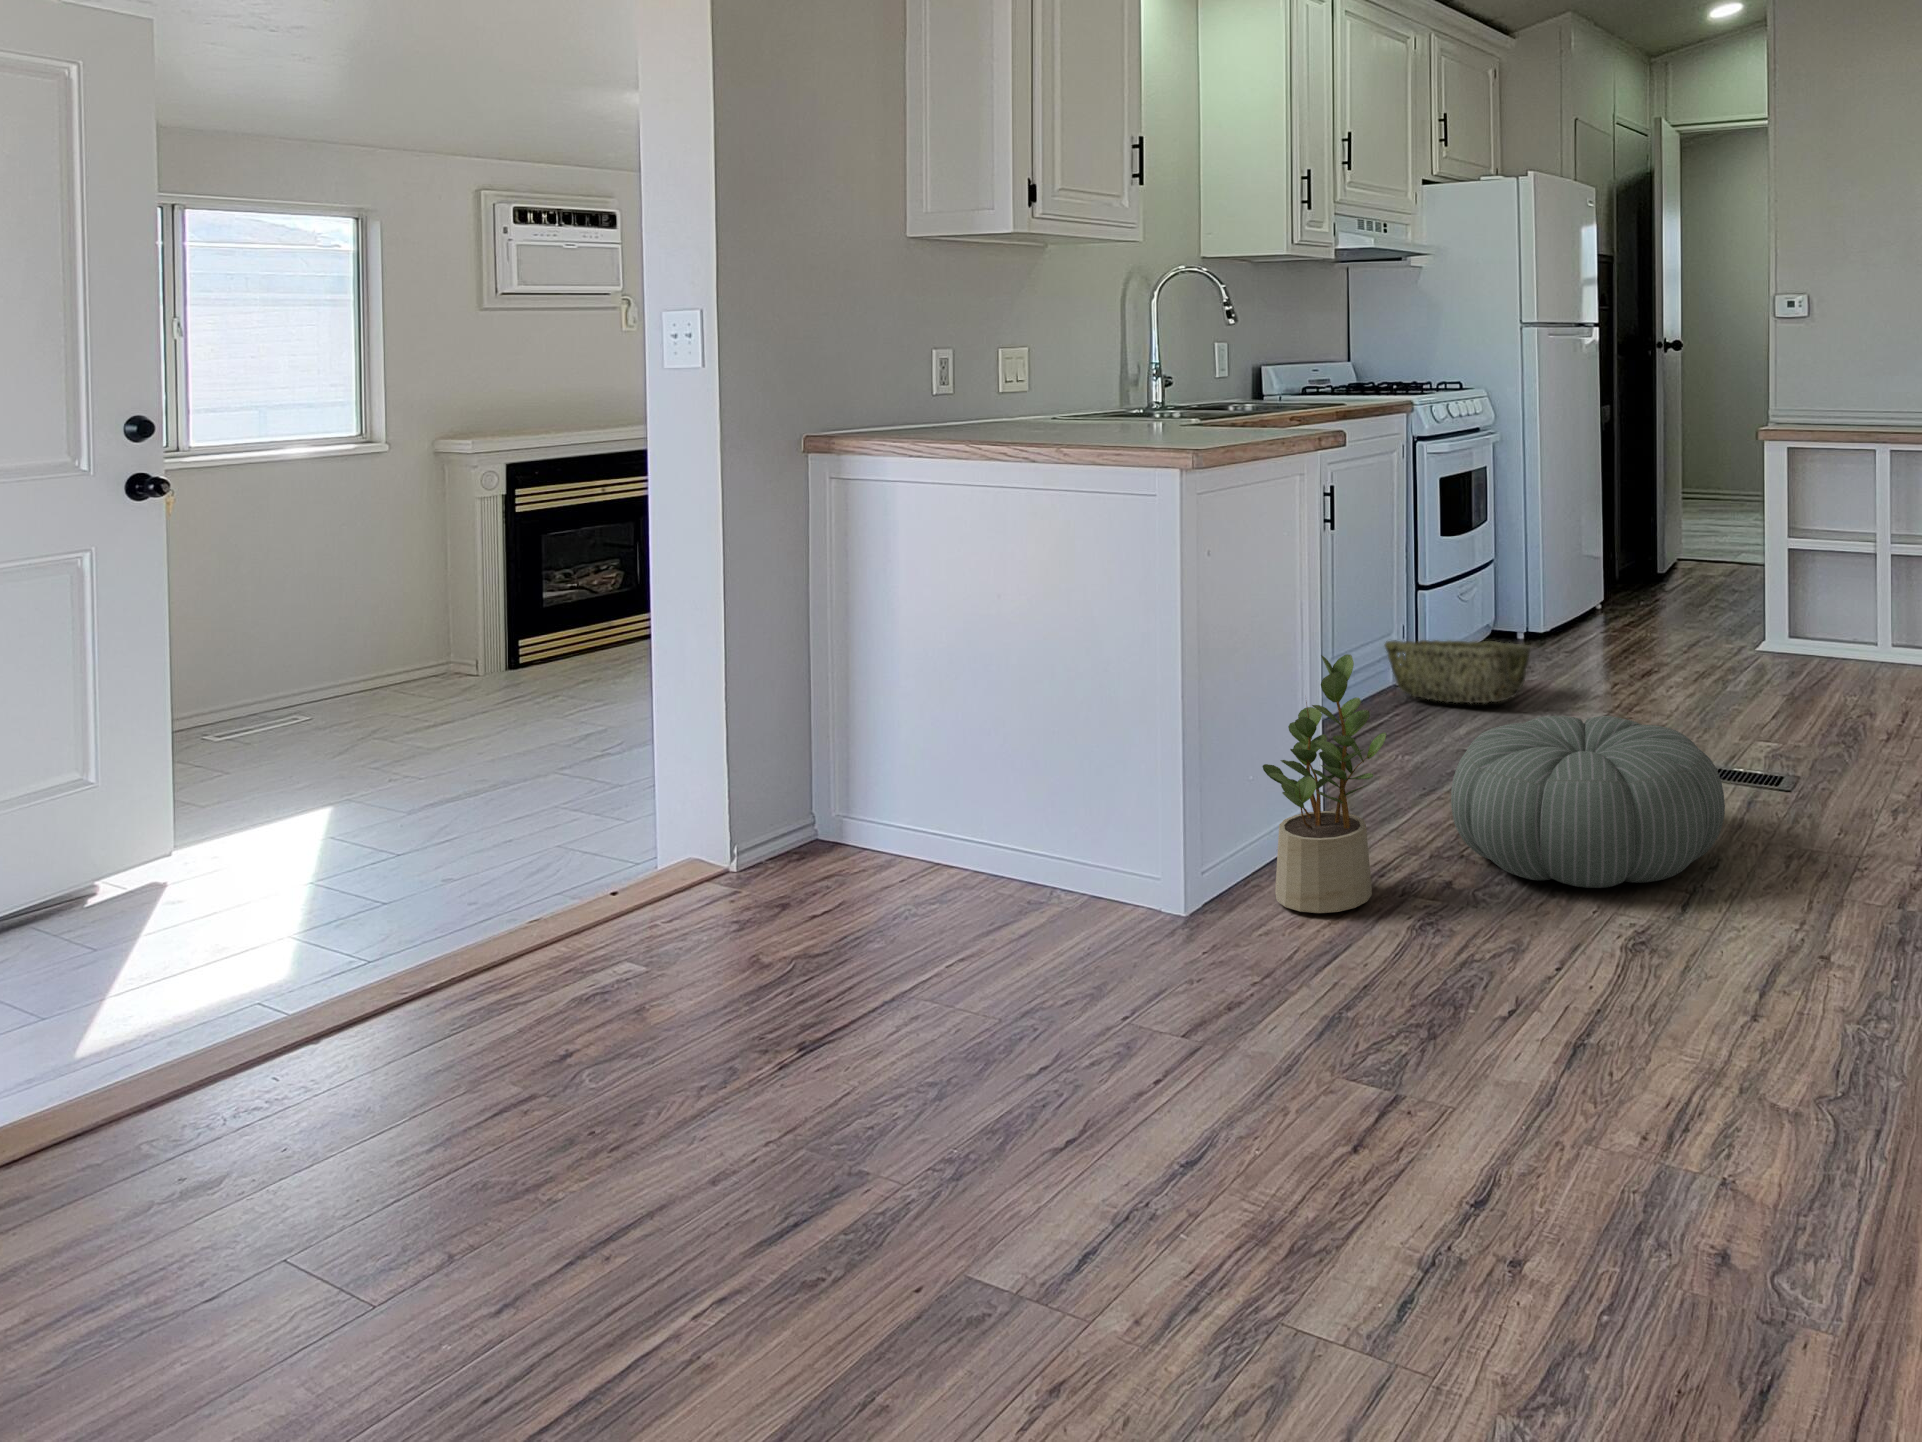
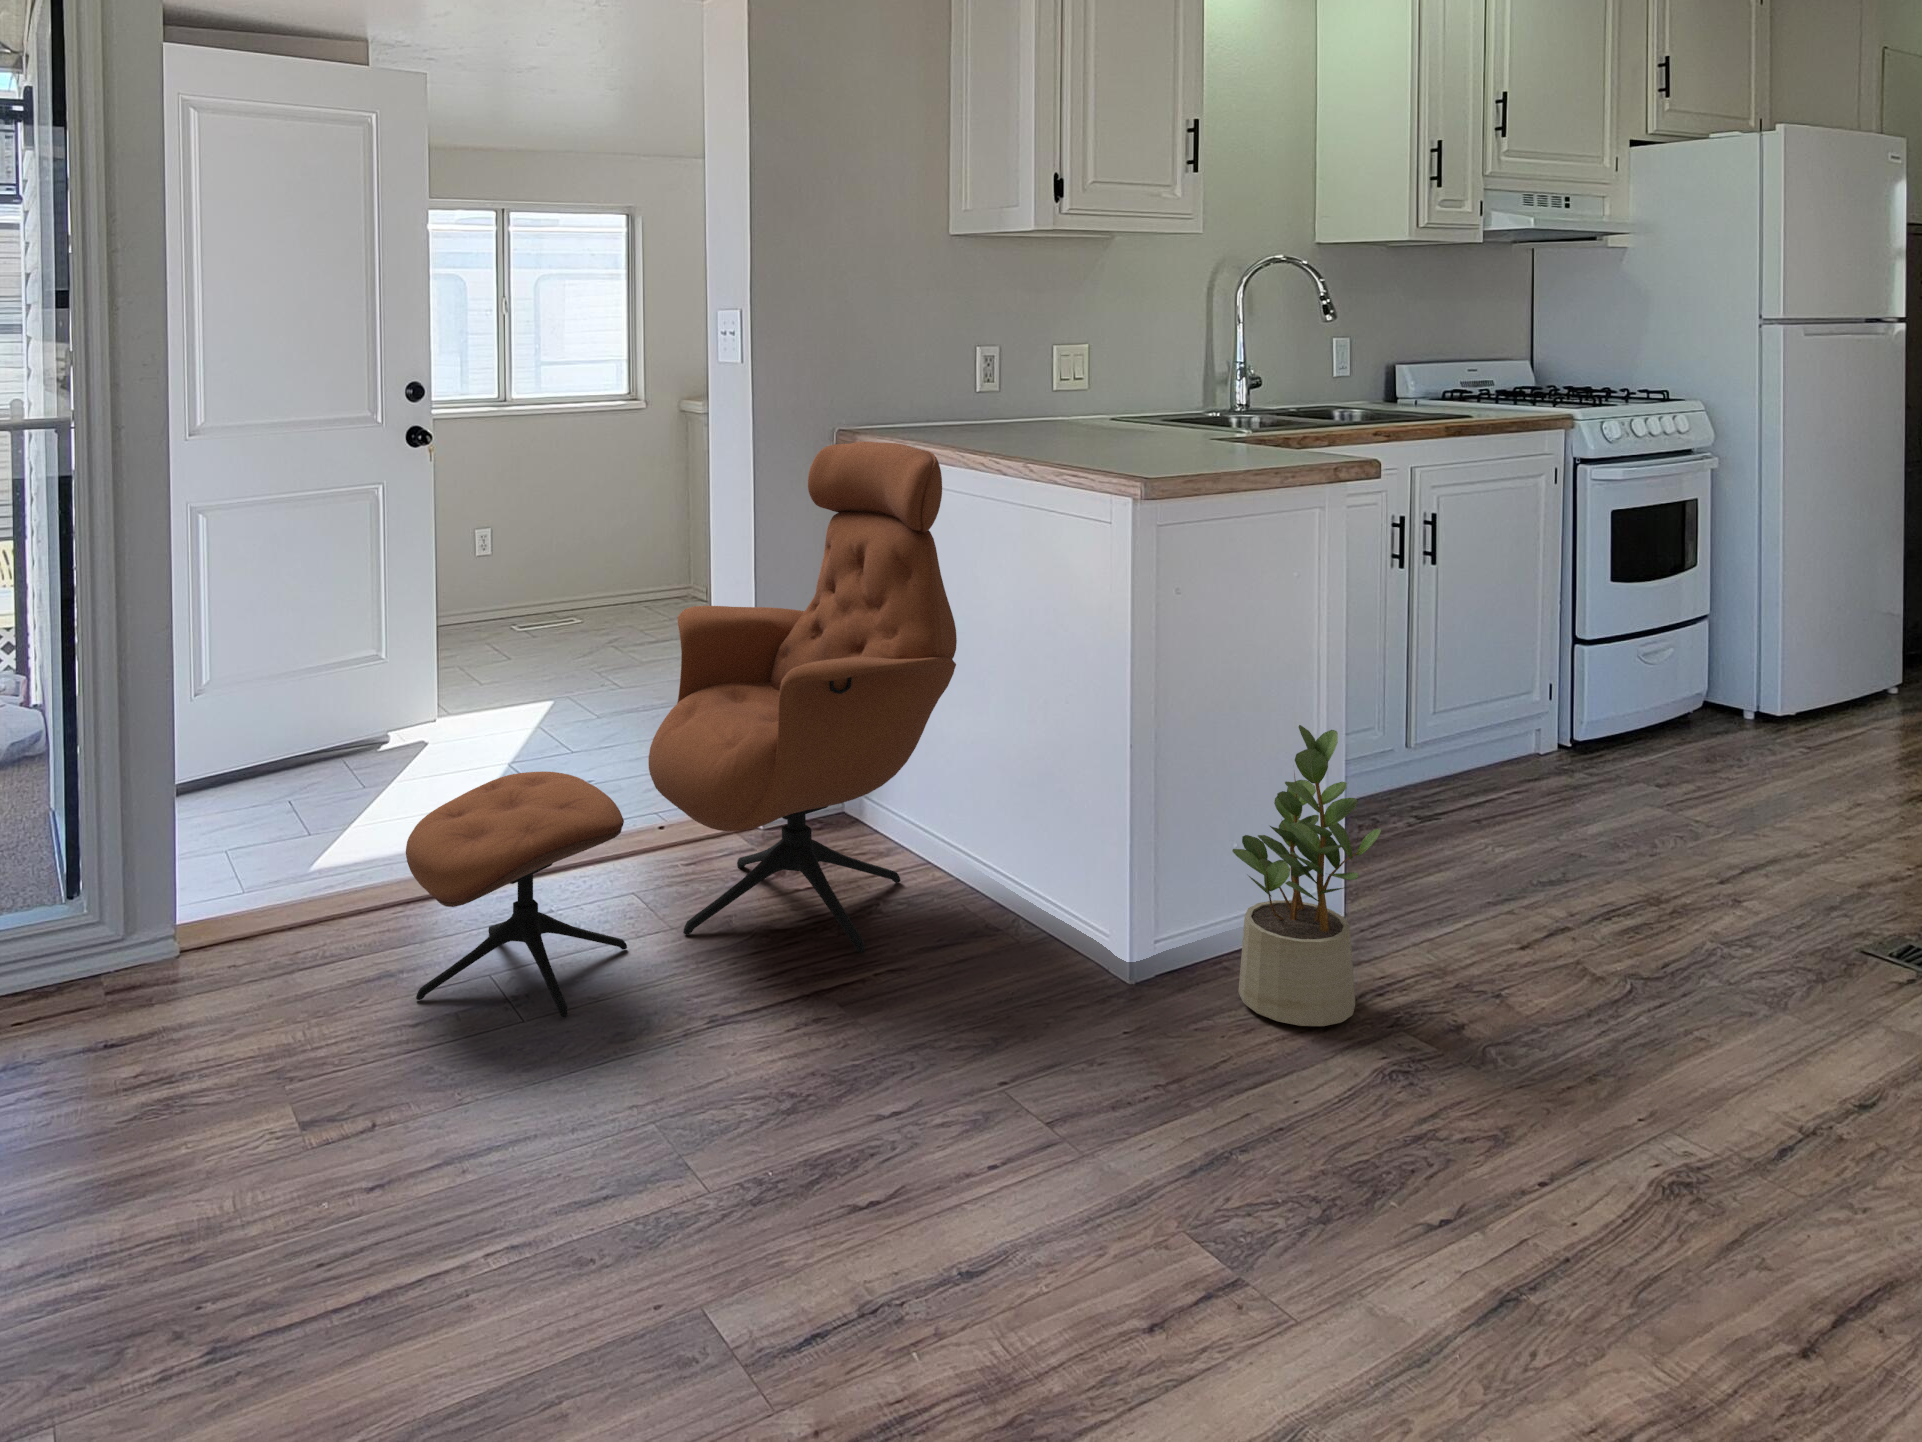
lounge chair: none [382,441,987,1121] -> present [406,442,957,1018]
woven basket: present [1385,640,1530,703] -> none [1517,701,1718,801]
pouf: present [1451,716,1725,888] -> none [1485,843,1888,1101]

